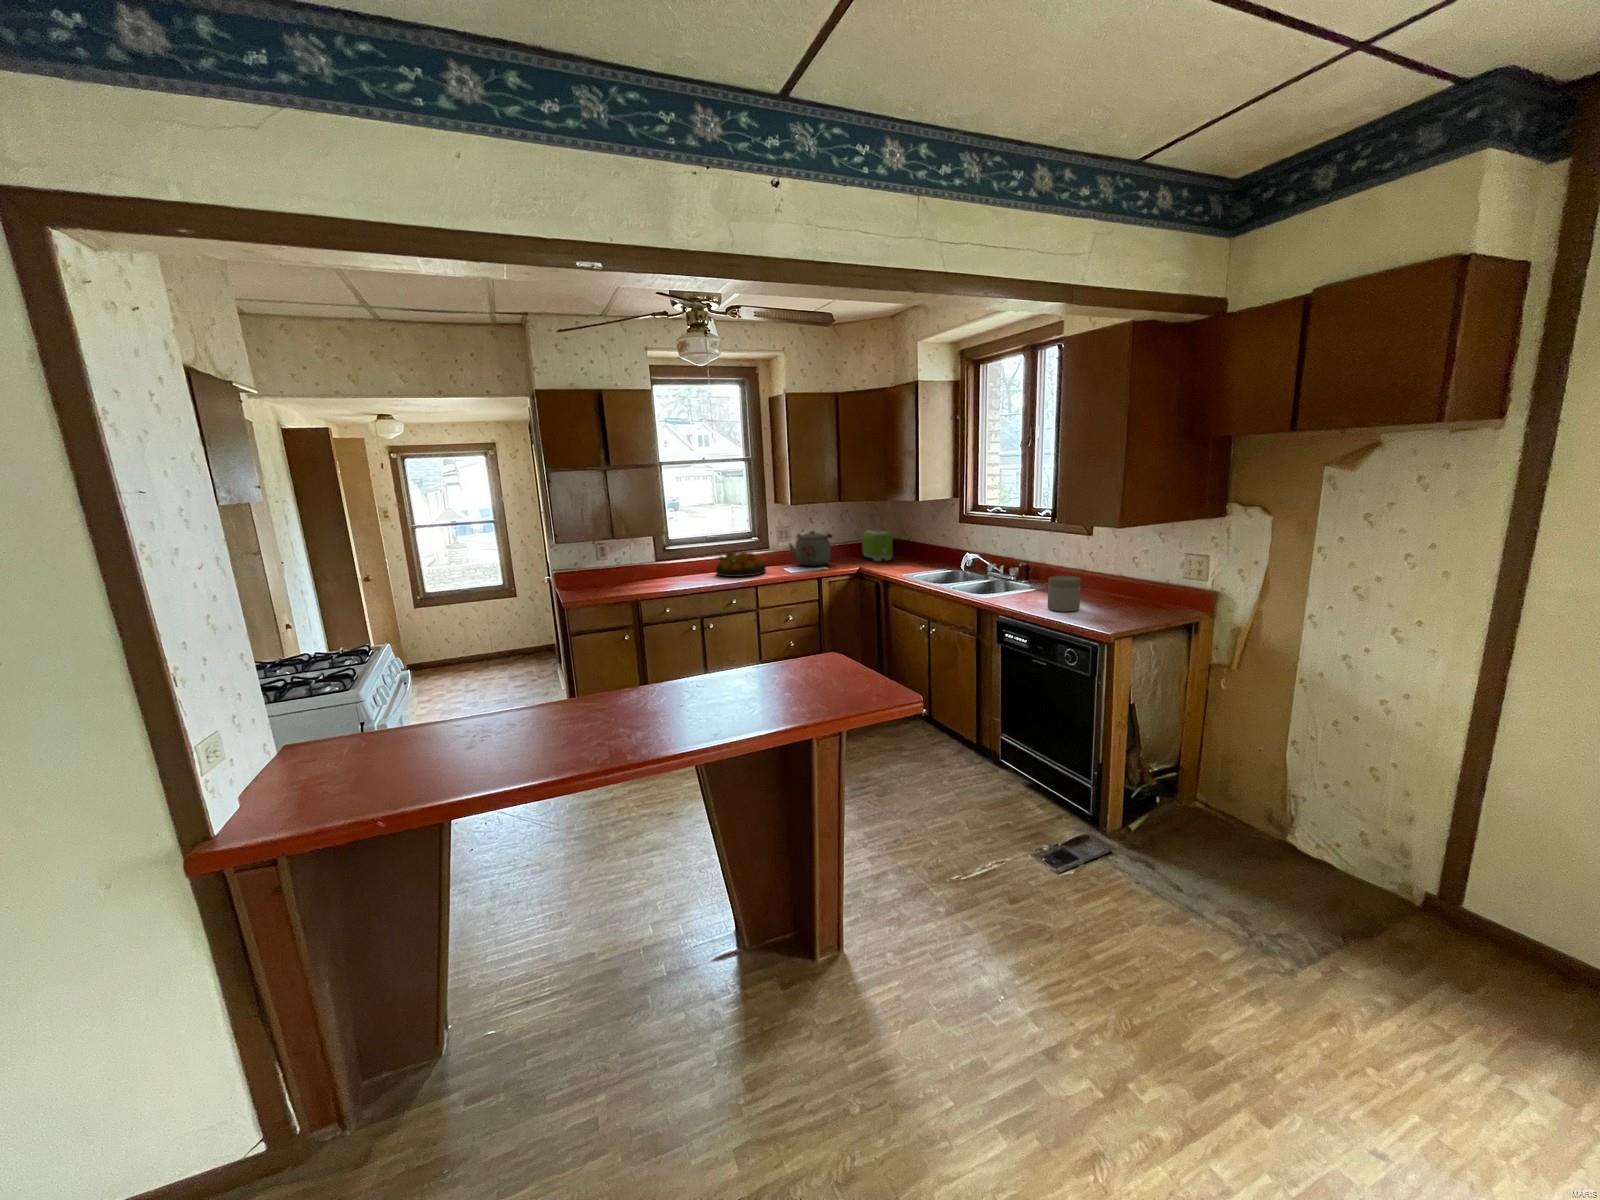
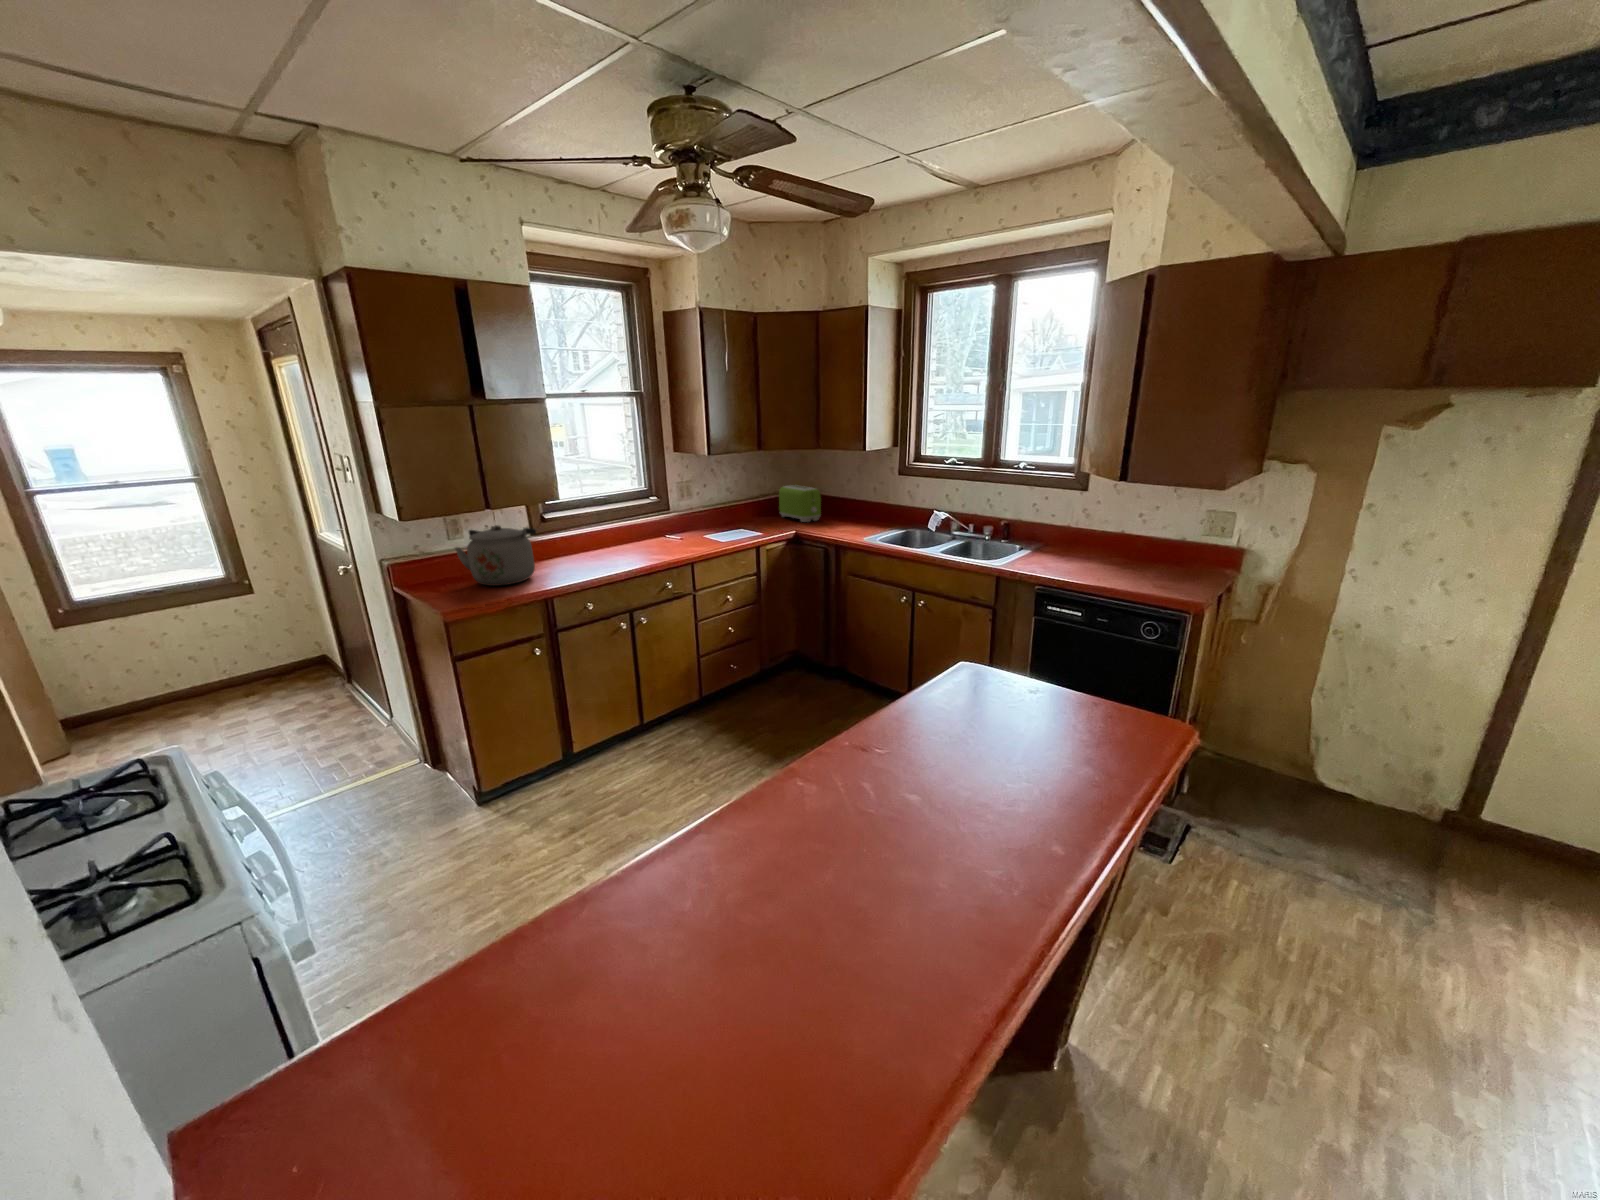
kettle: present [789,531,833,566] -> present [455,525,536,586]
fruit bowl: present [716,551,766,577] -> none [619,517,689,553]
jar: present [1047,576,1081,612] -> none [1077,537,1118,577]

